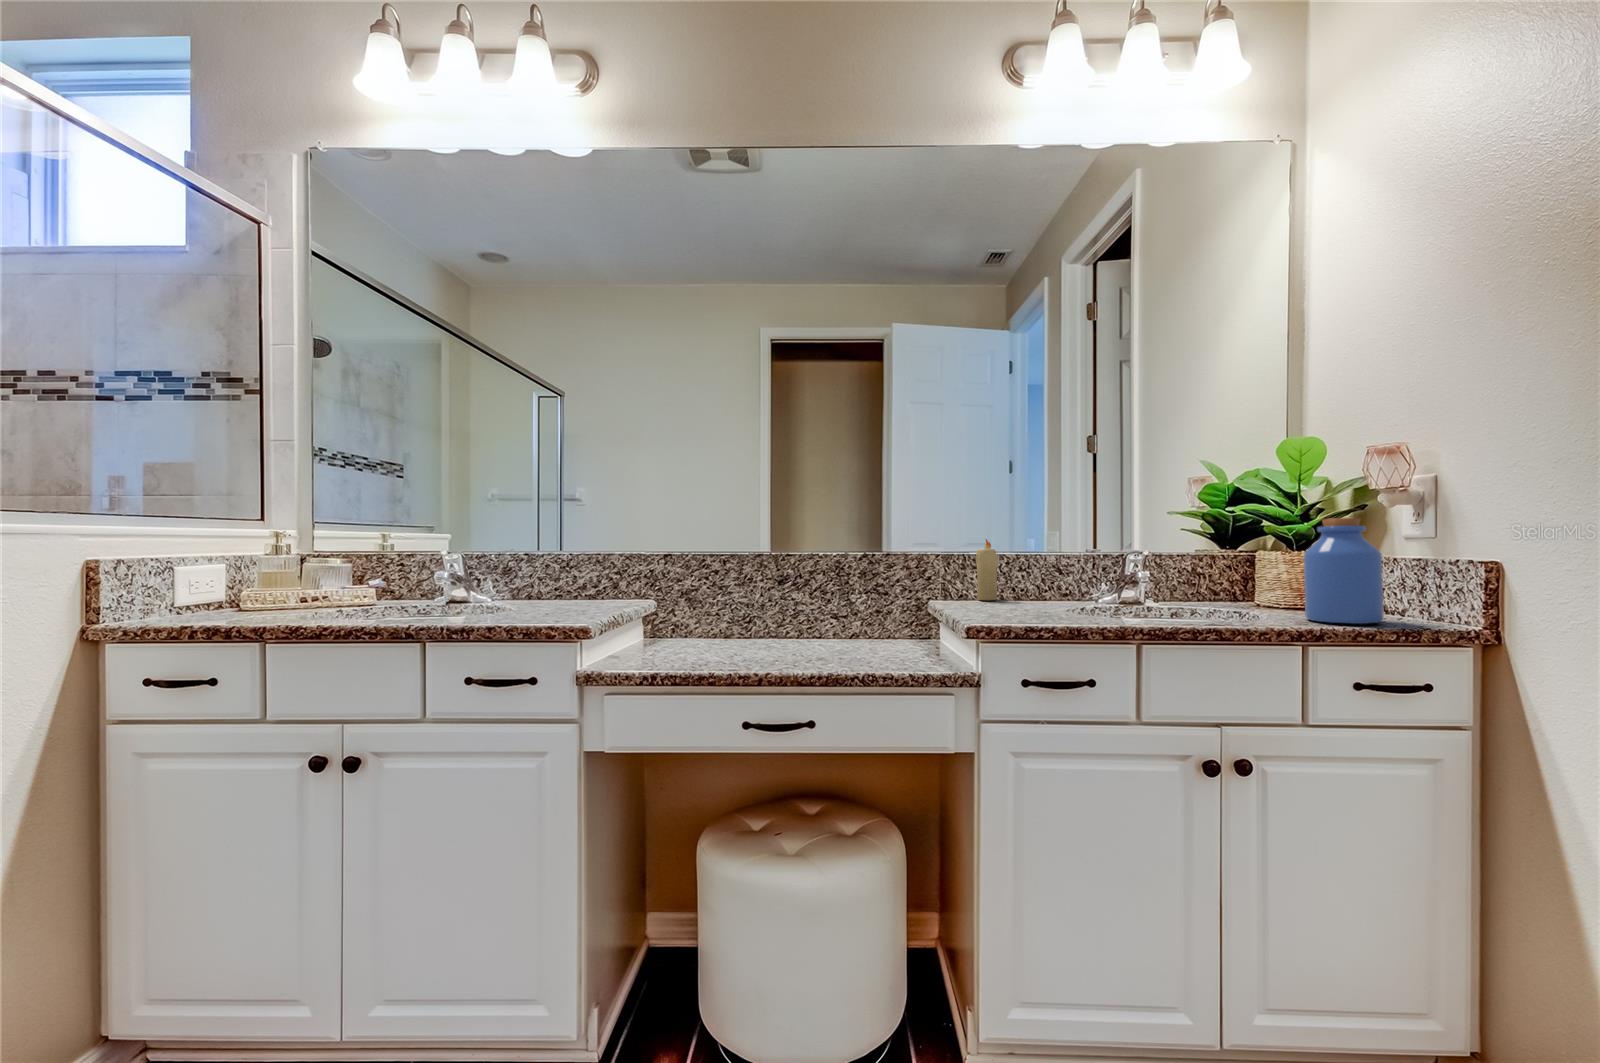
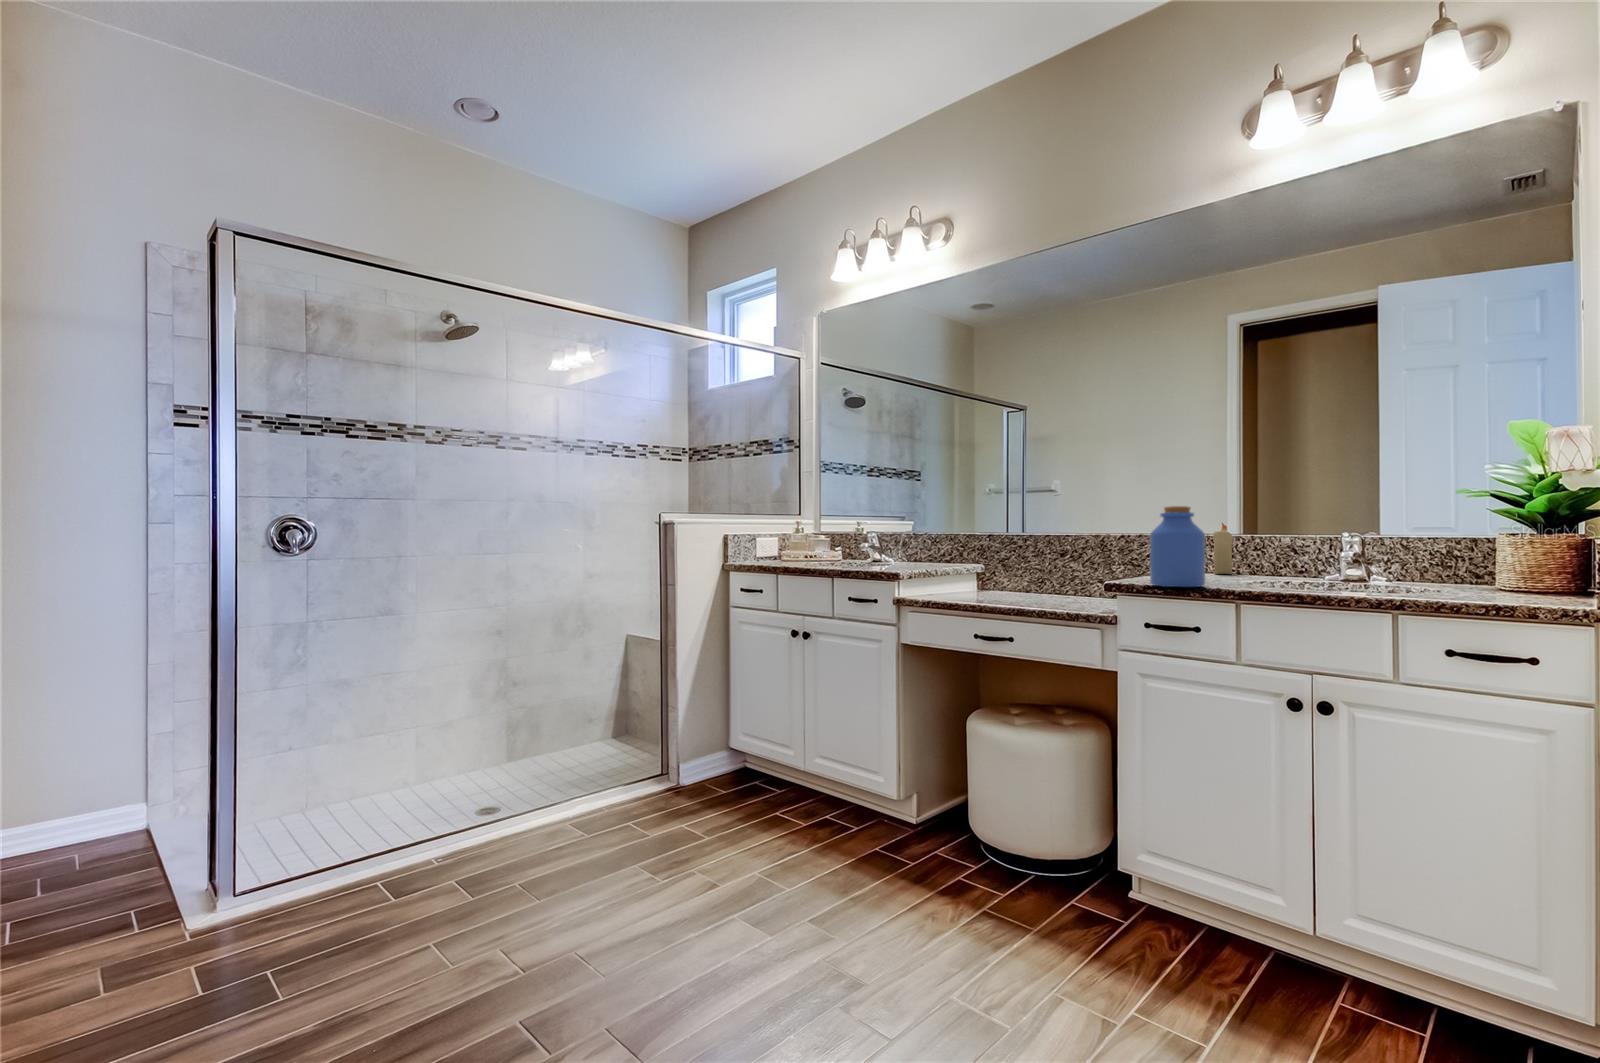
jar: present [1304,518,1384,624] -> present [1150,506,1205,587]

